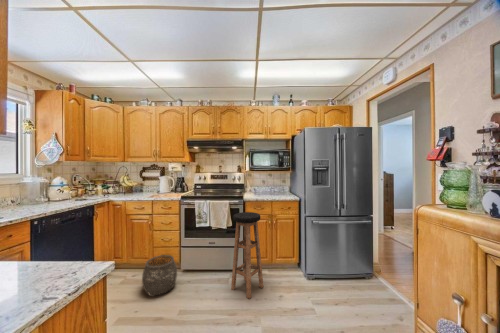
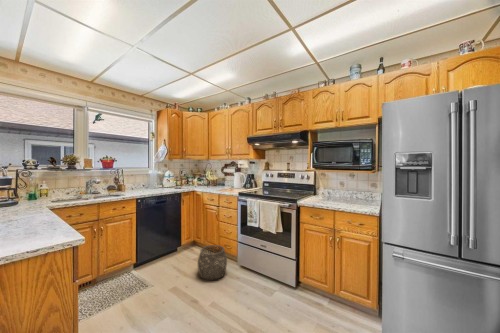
bar stool: present [231,212,264,299] -> none [268,218,305,321]

